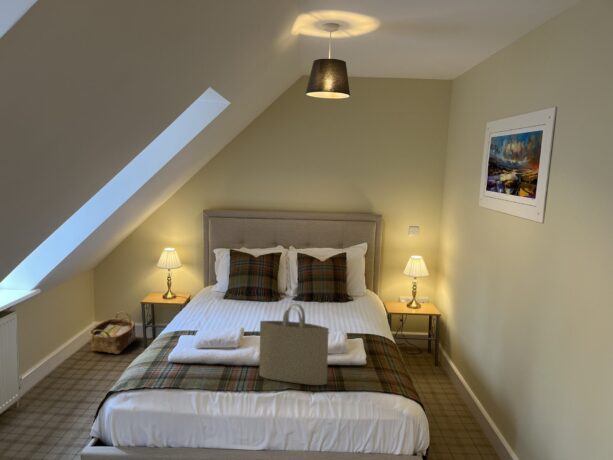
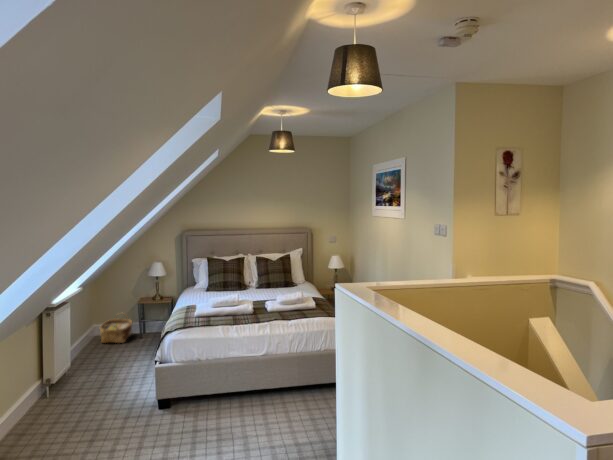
tote bag: present [259,304,329,385] -> none [254,272,296,318]

